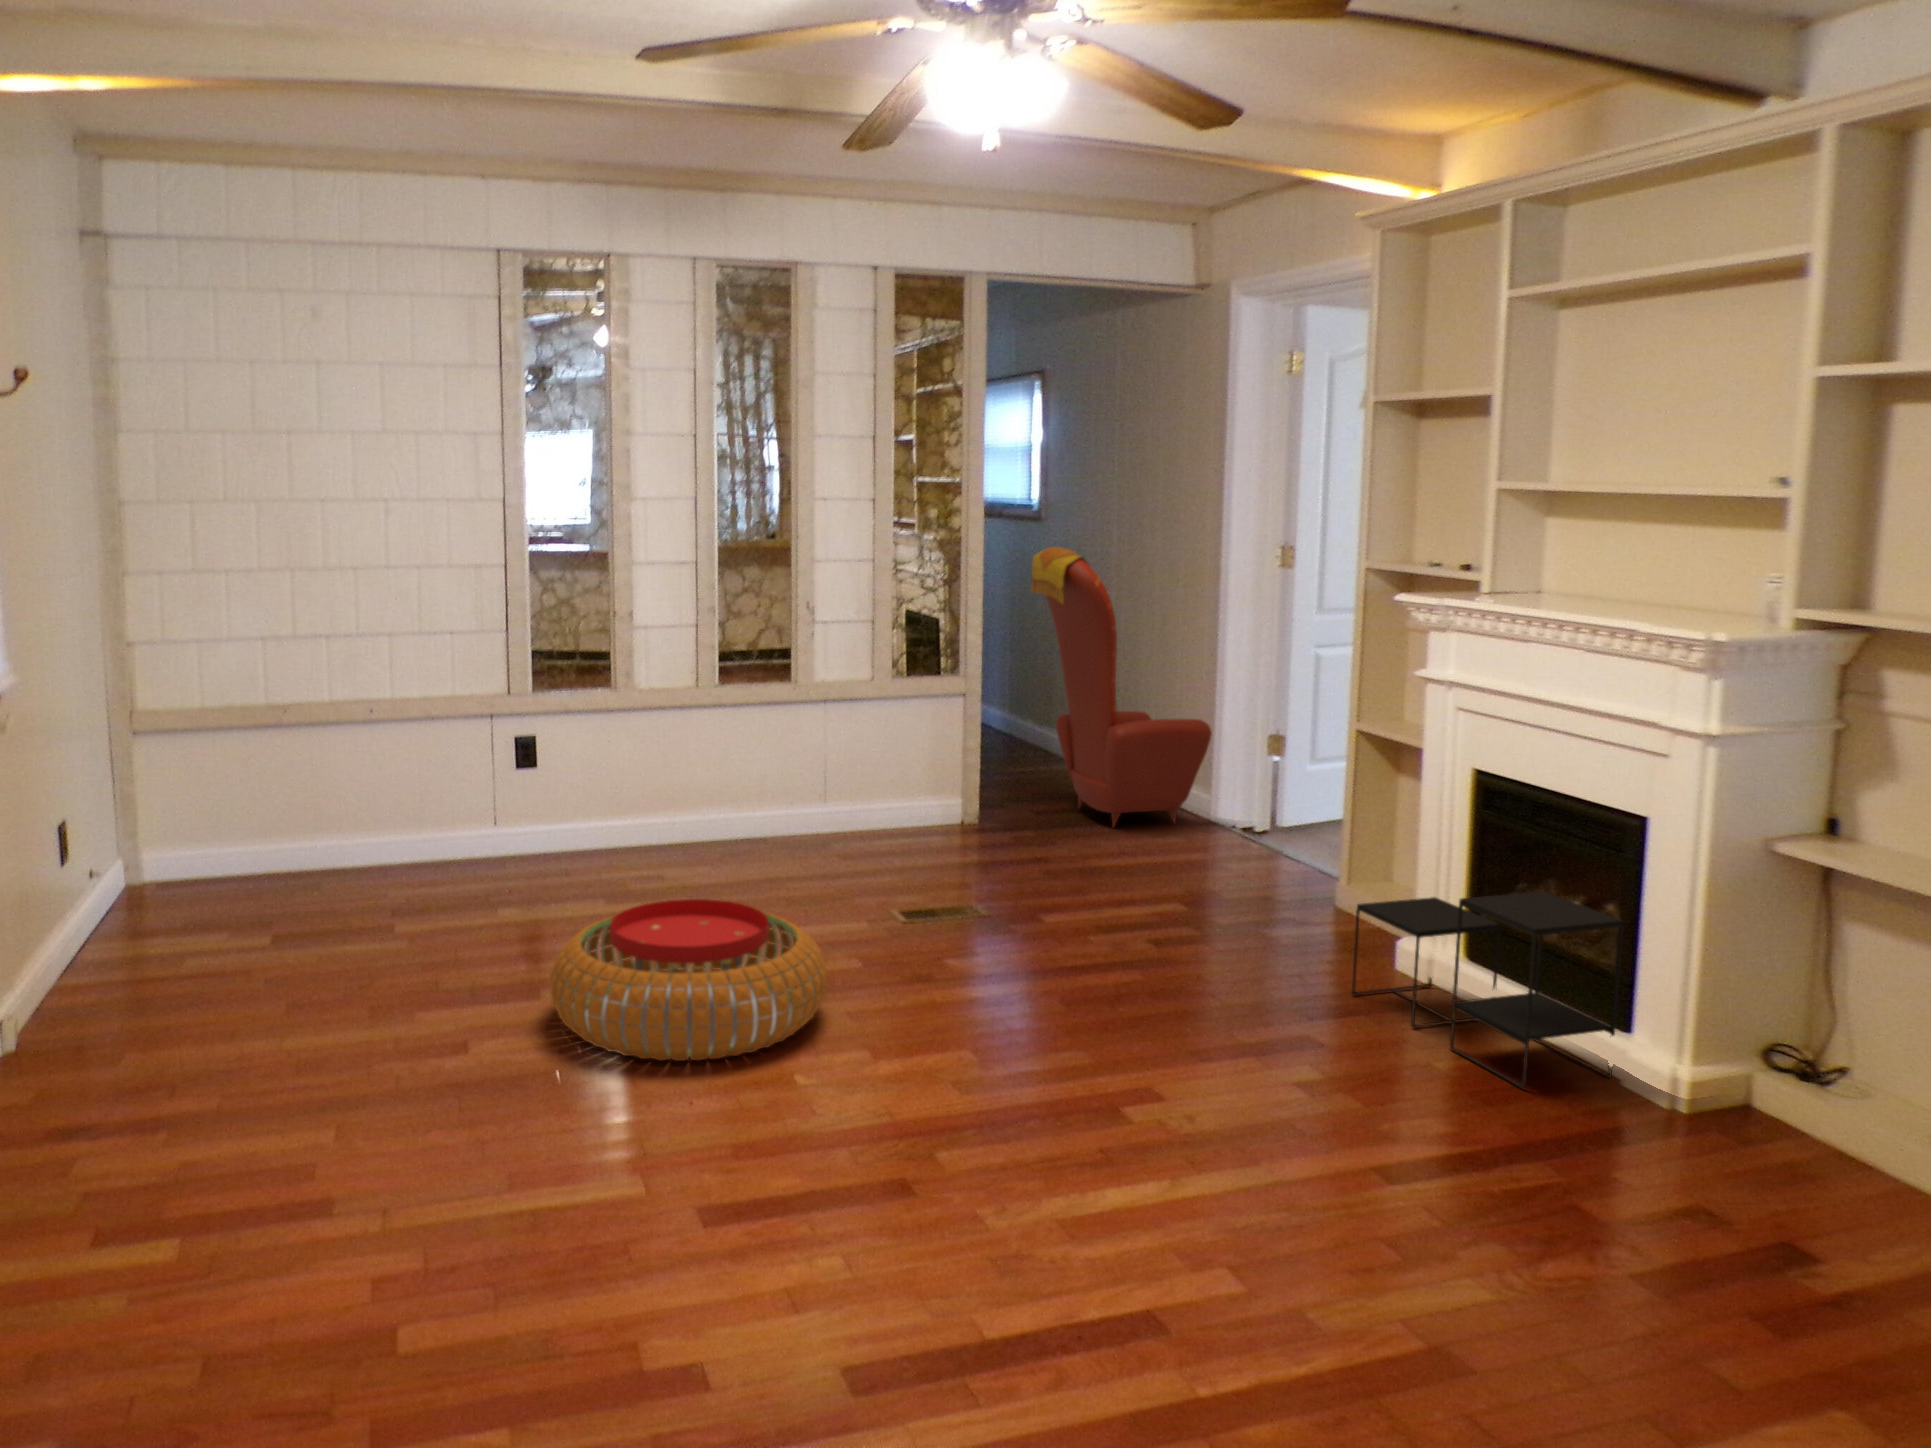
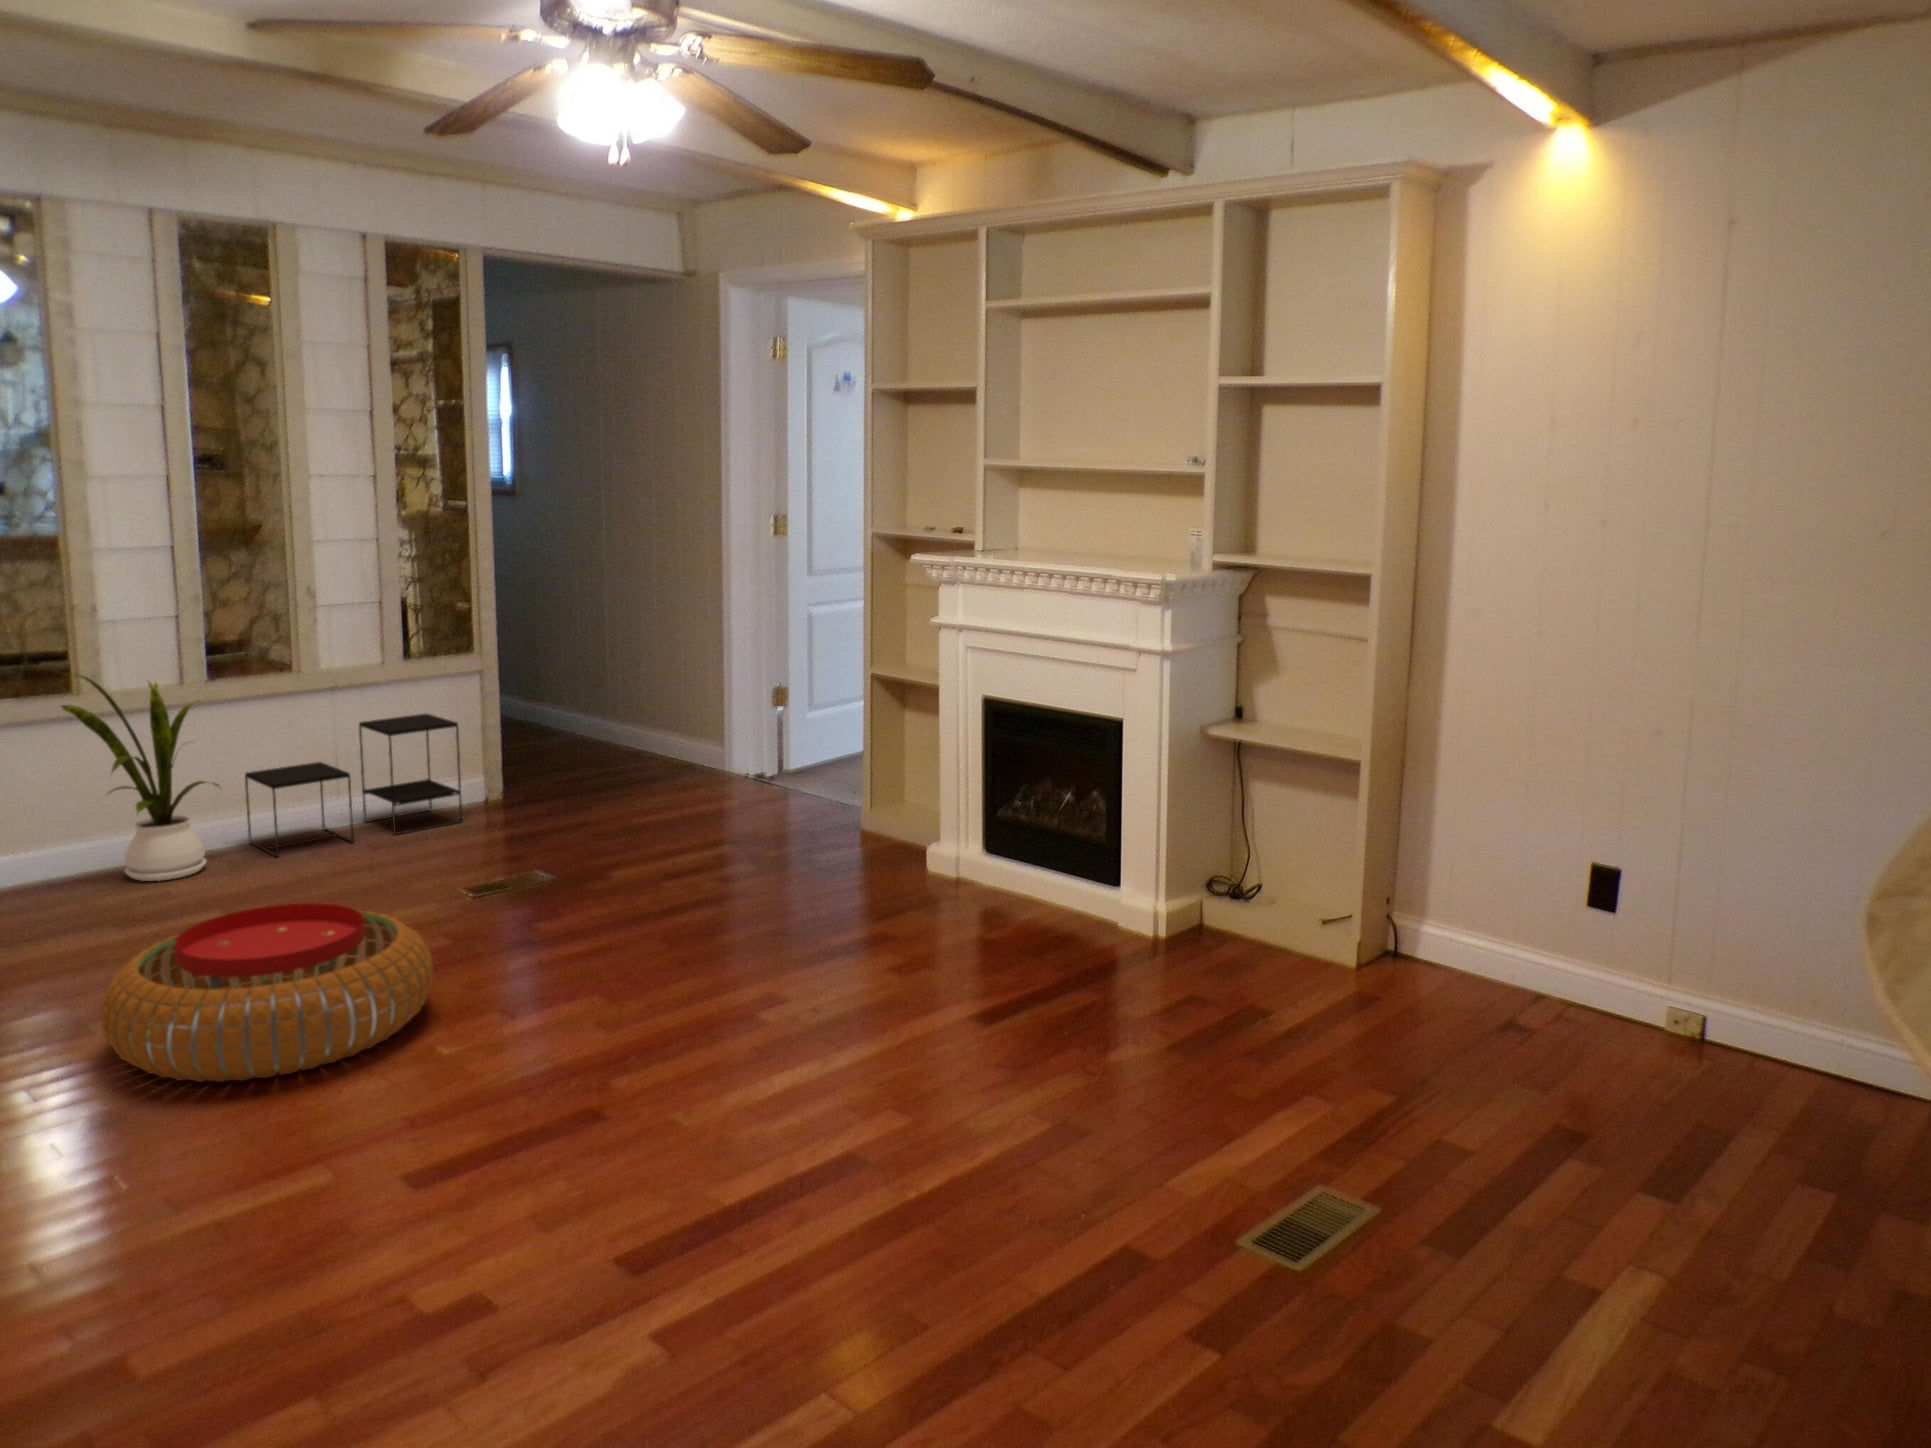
armchair: present [1031,547,1212,826] -> none [542,522,727,785]
house plant: none [598,668,721,862] -> present [61,674,219,881]
side table: present [1352,891,1623,1089] -> present [245,714,462,857]

